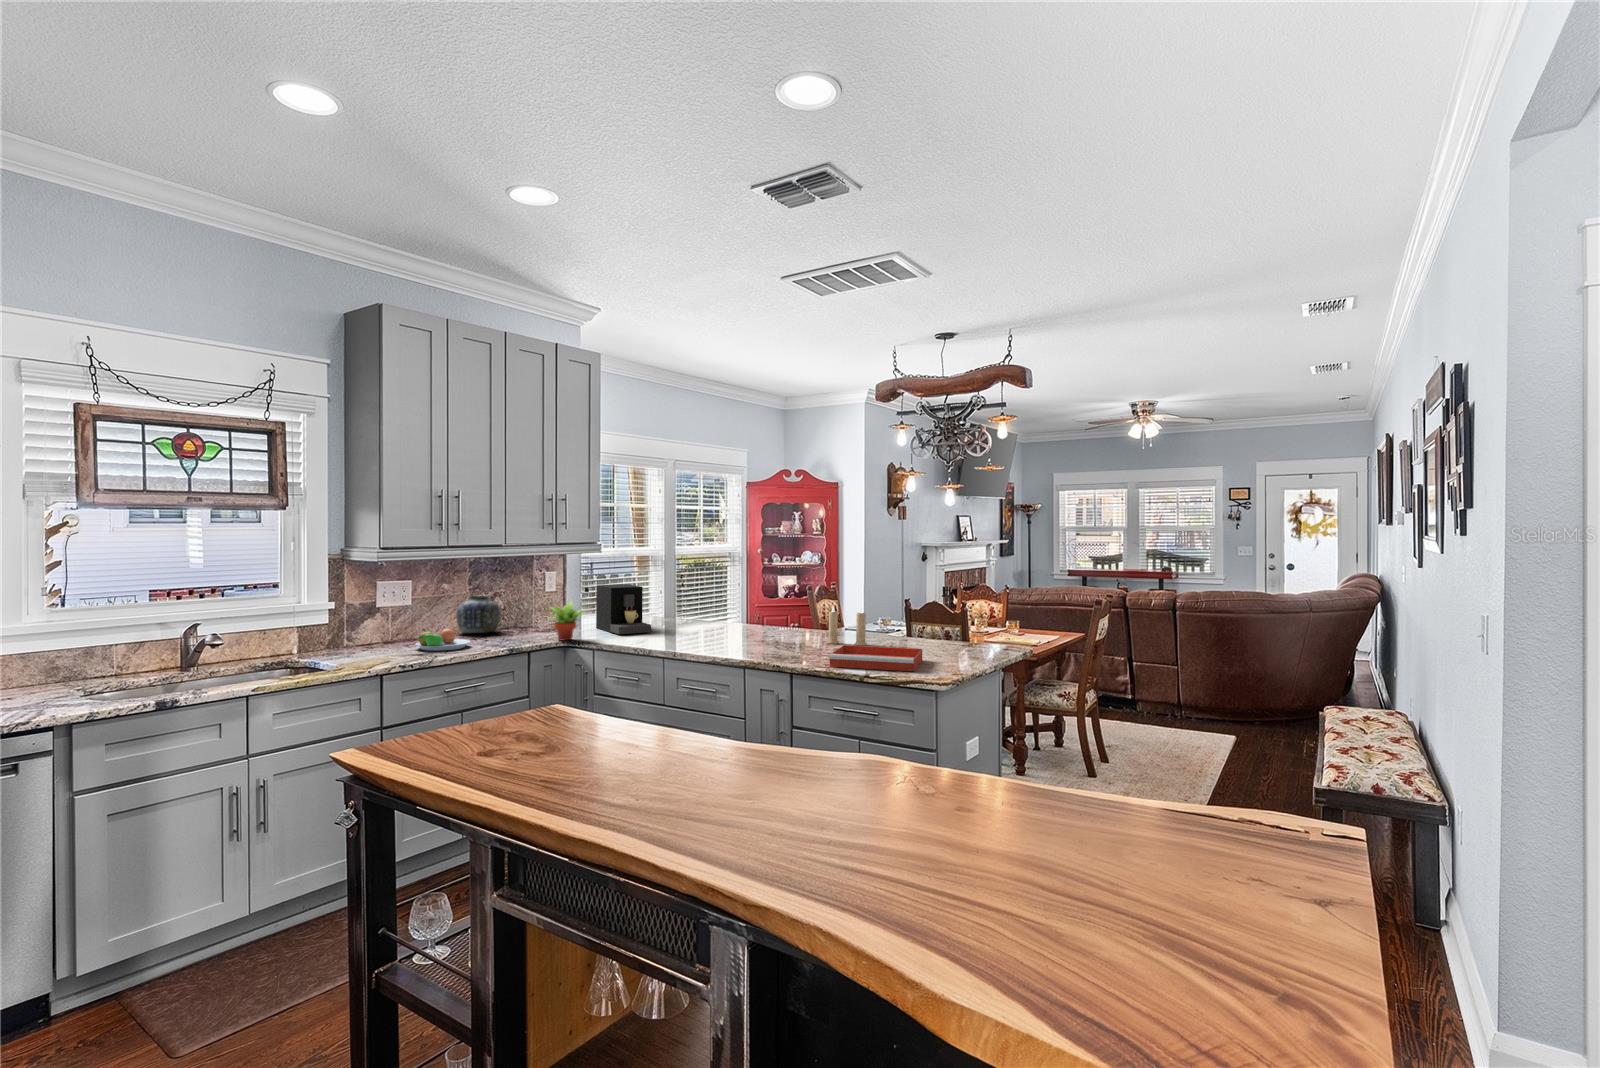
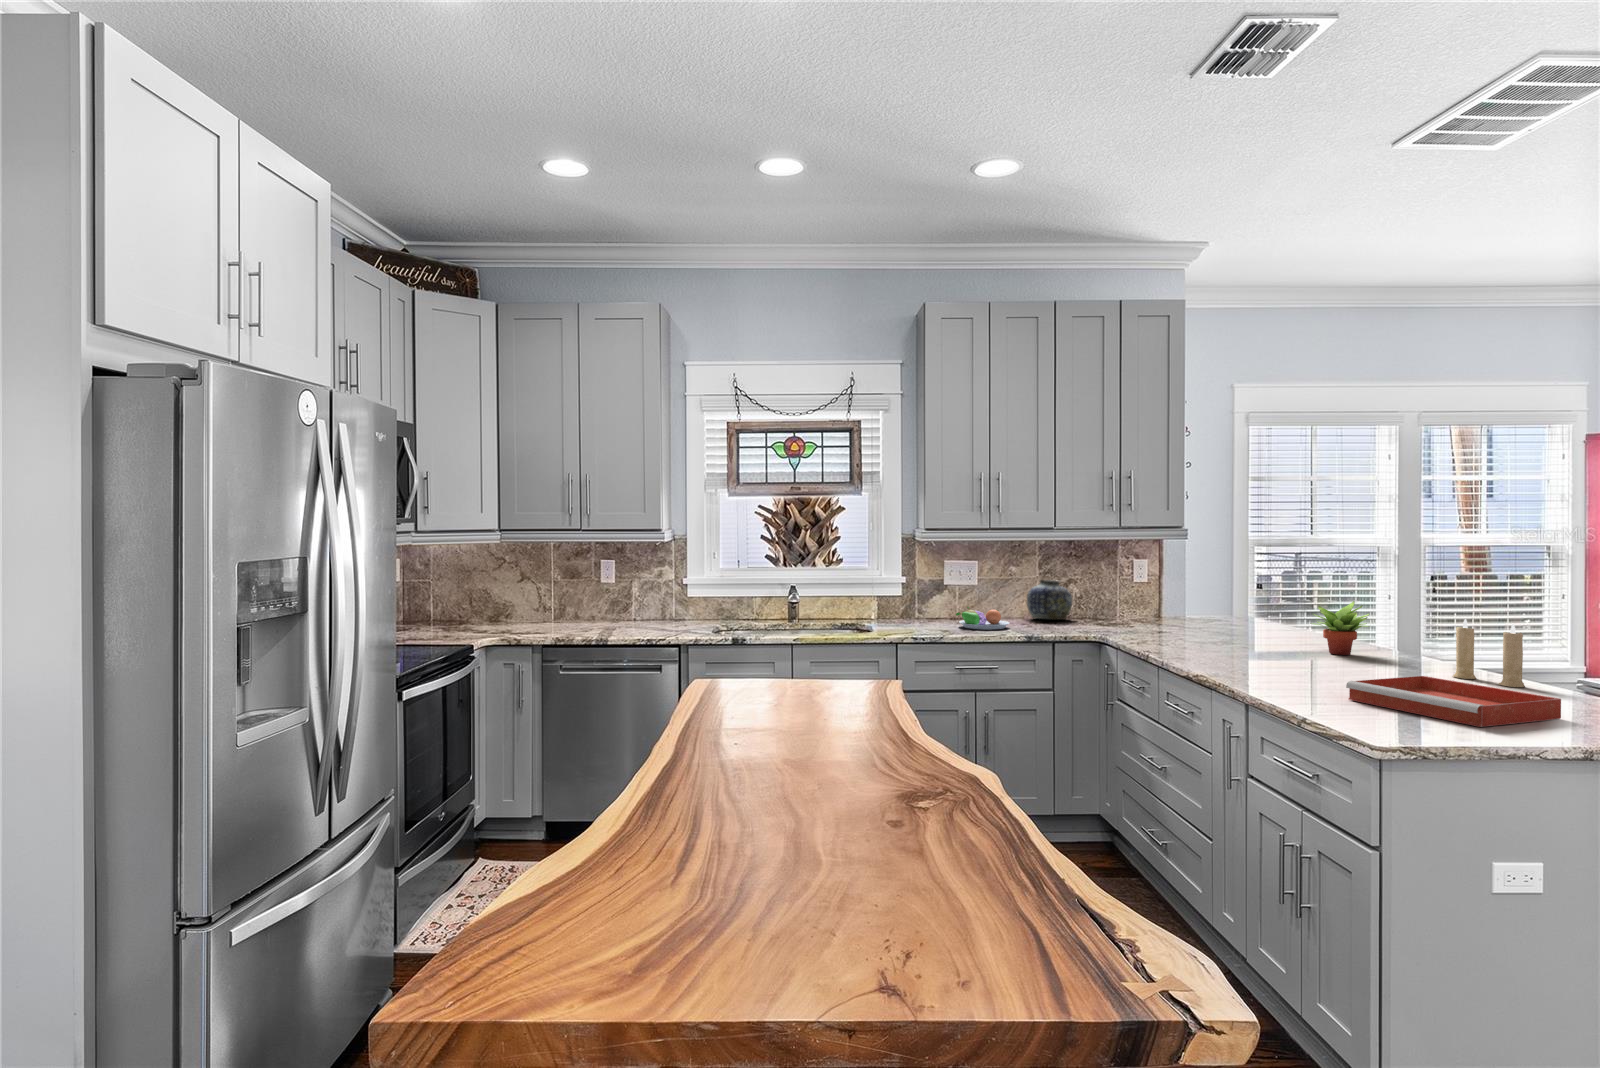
coffee maker: present [596,584,651,634] -> none [1178,575,1226,636]
succulent plant: present [551,601,581,641] -> present [1313,601,1369,655]

